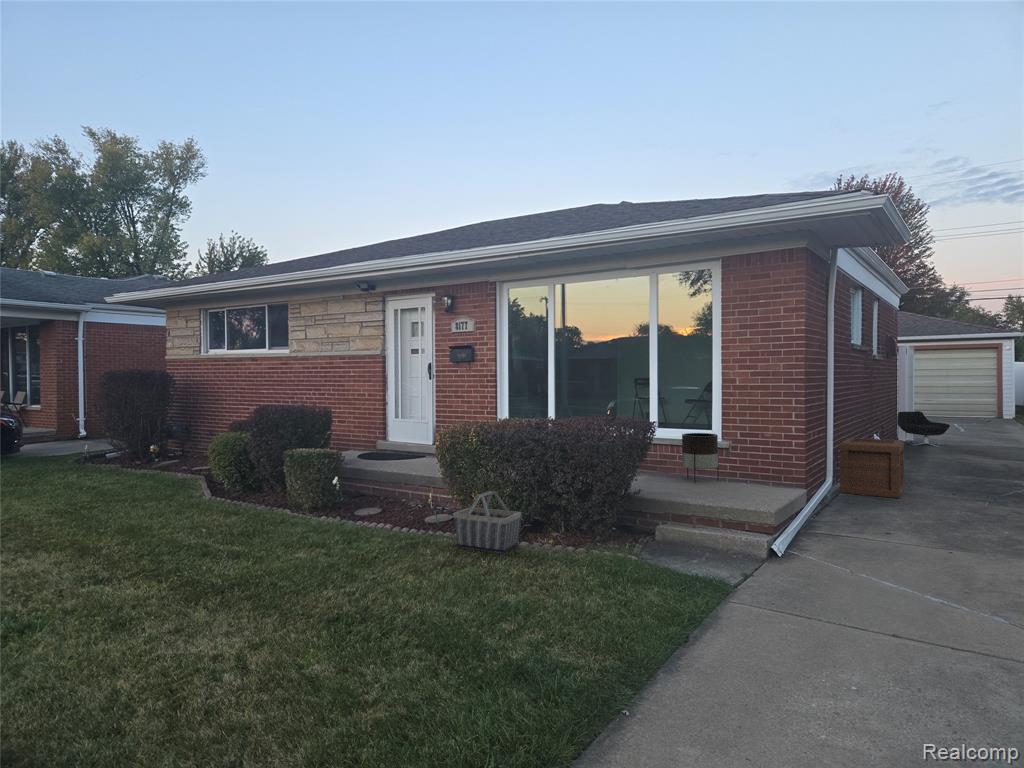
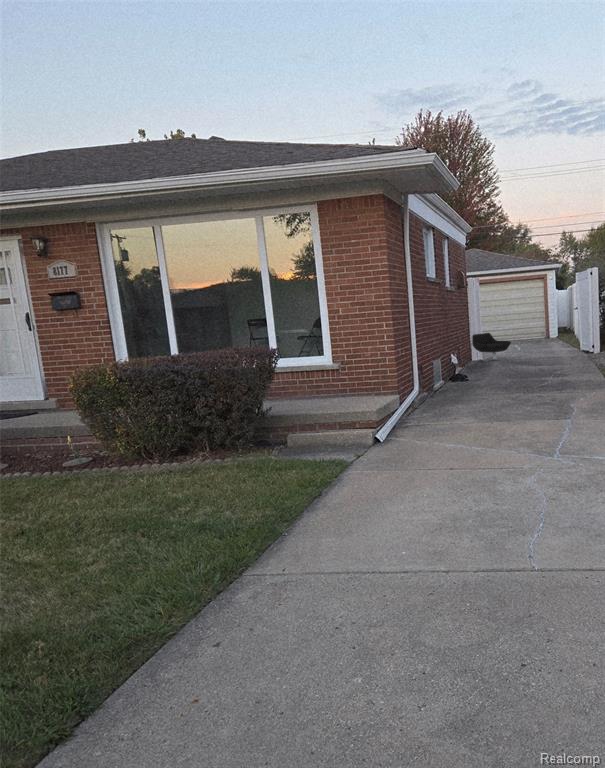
planter: present [682,433,719,482] -> none [299,358,332,401]
wooden crate: present [840,438,904,498] -> none [424,352,473,400]
basket: present [453,491,522,553] -> none [112,421,173,473]

